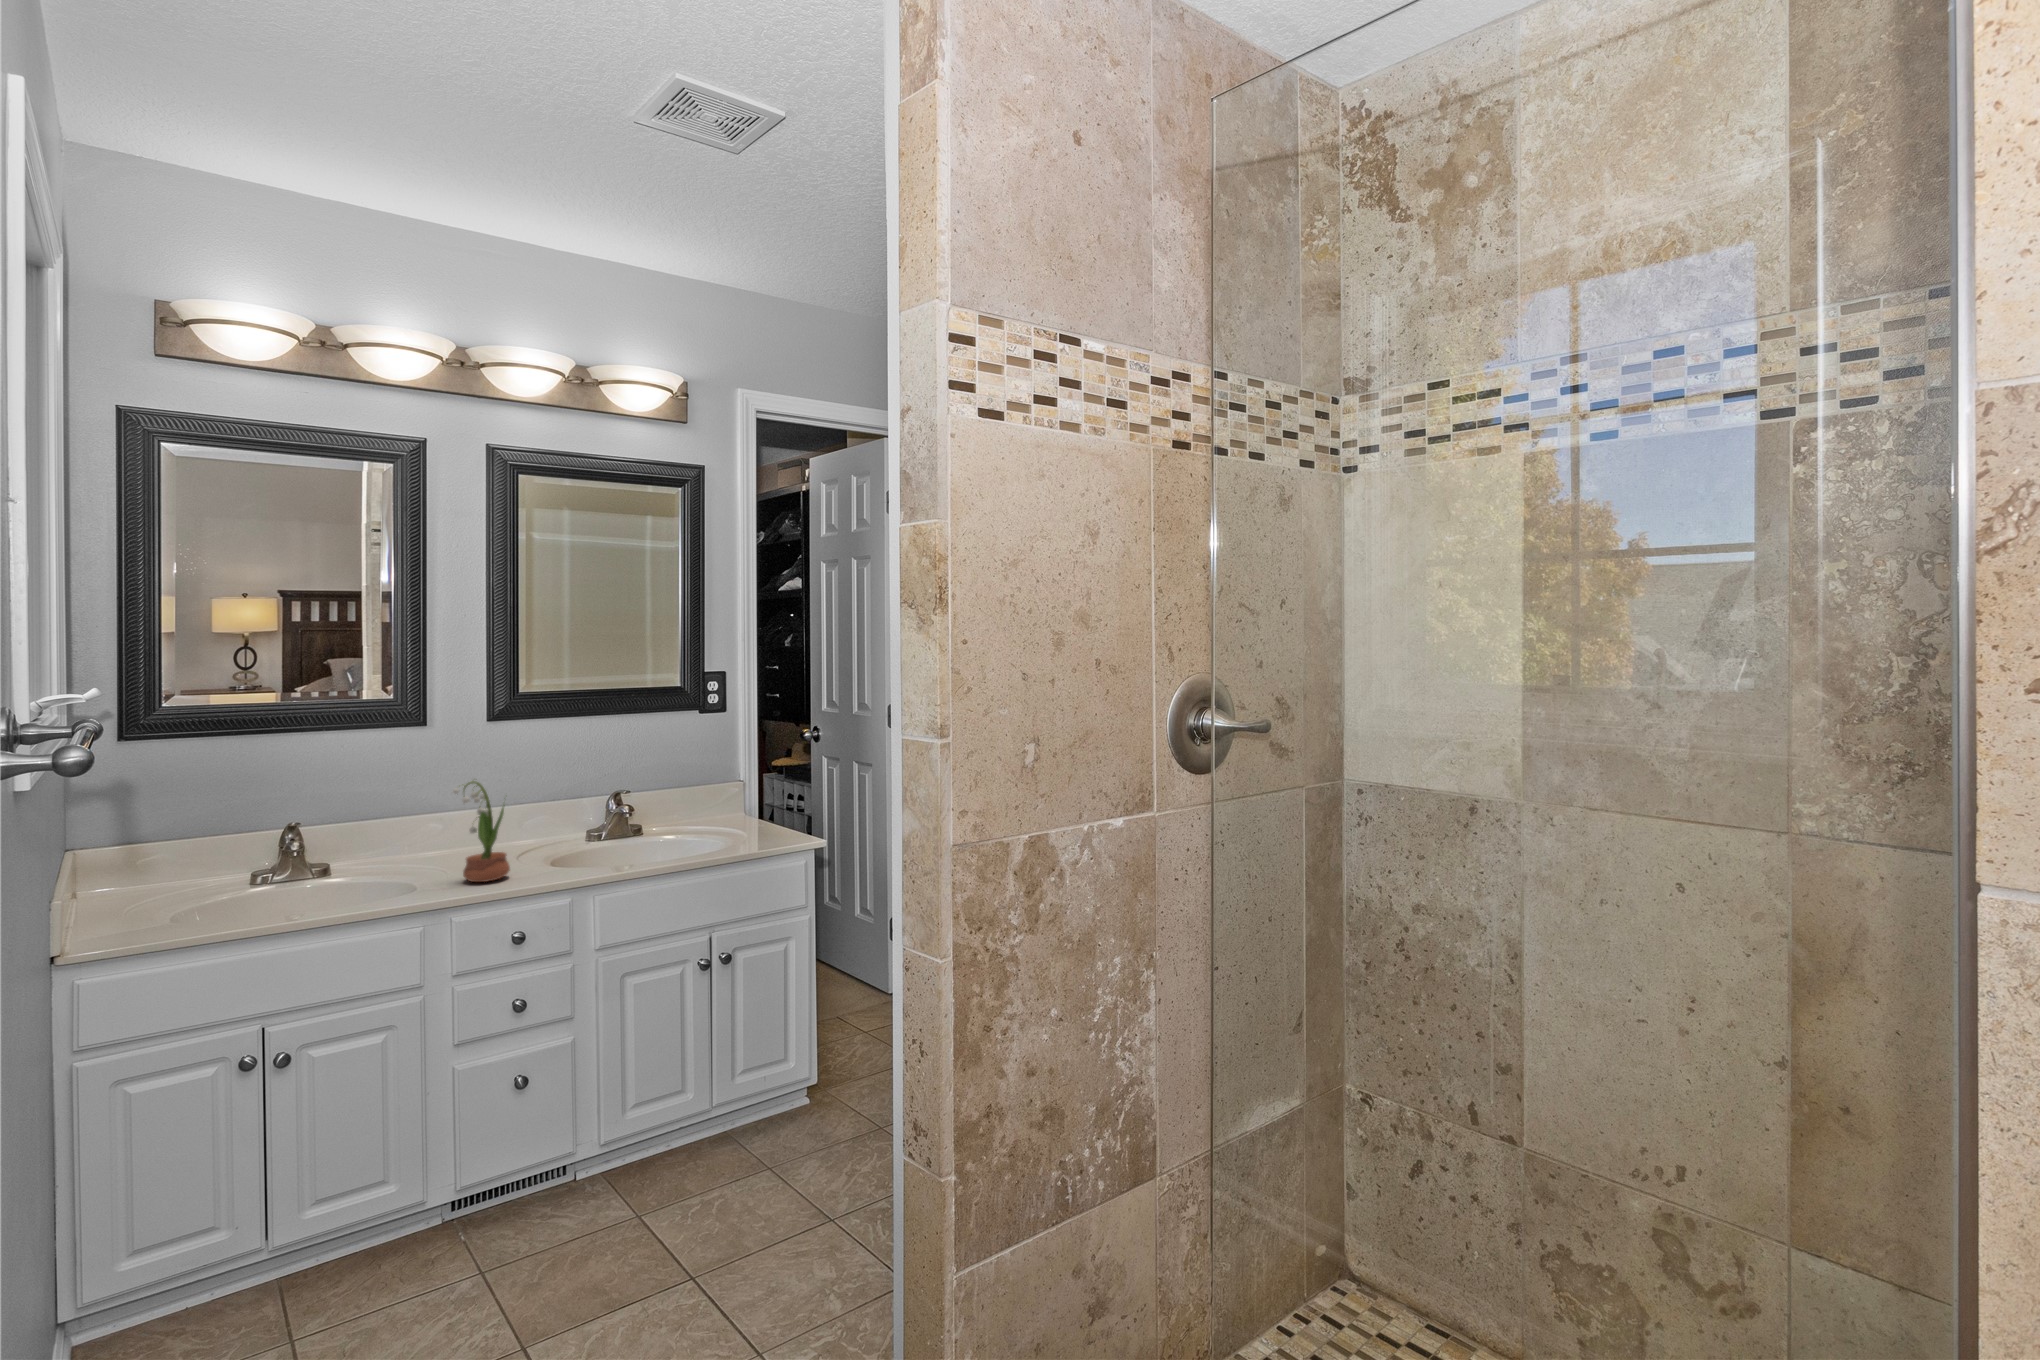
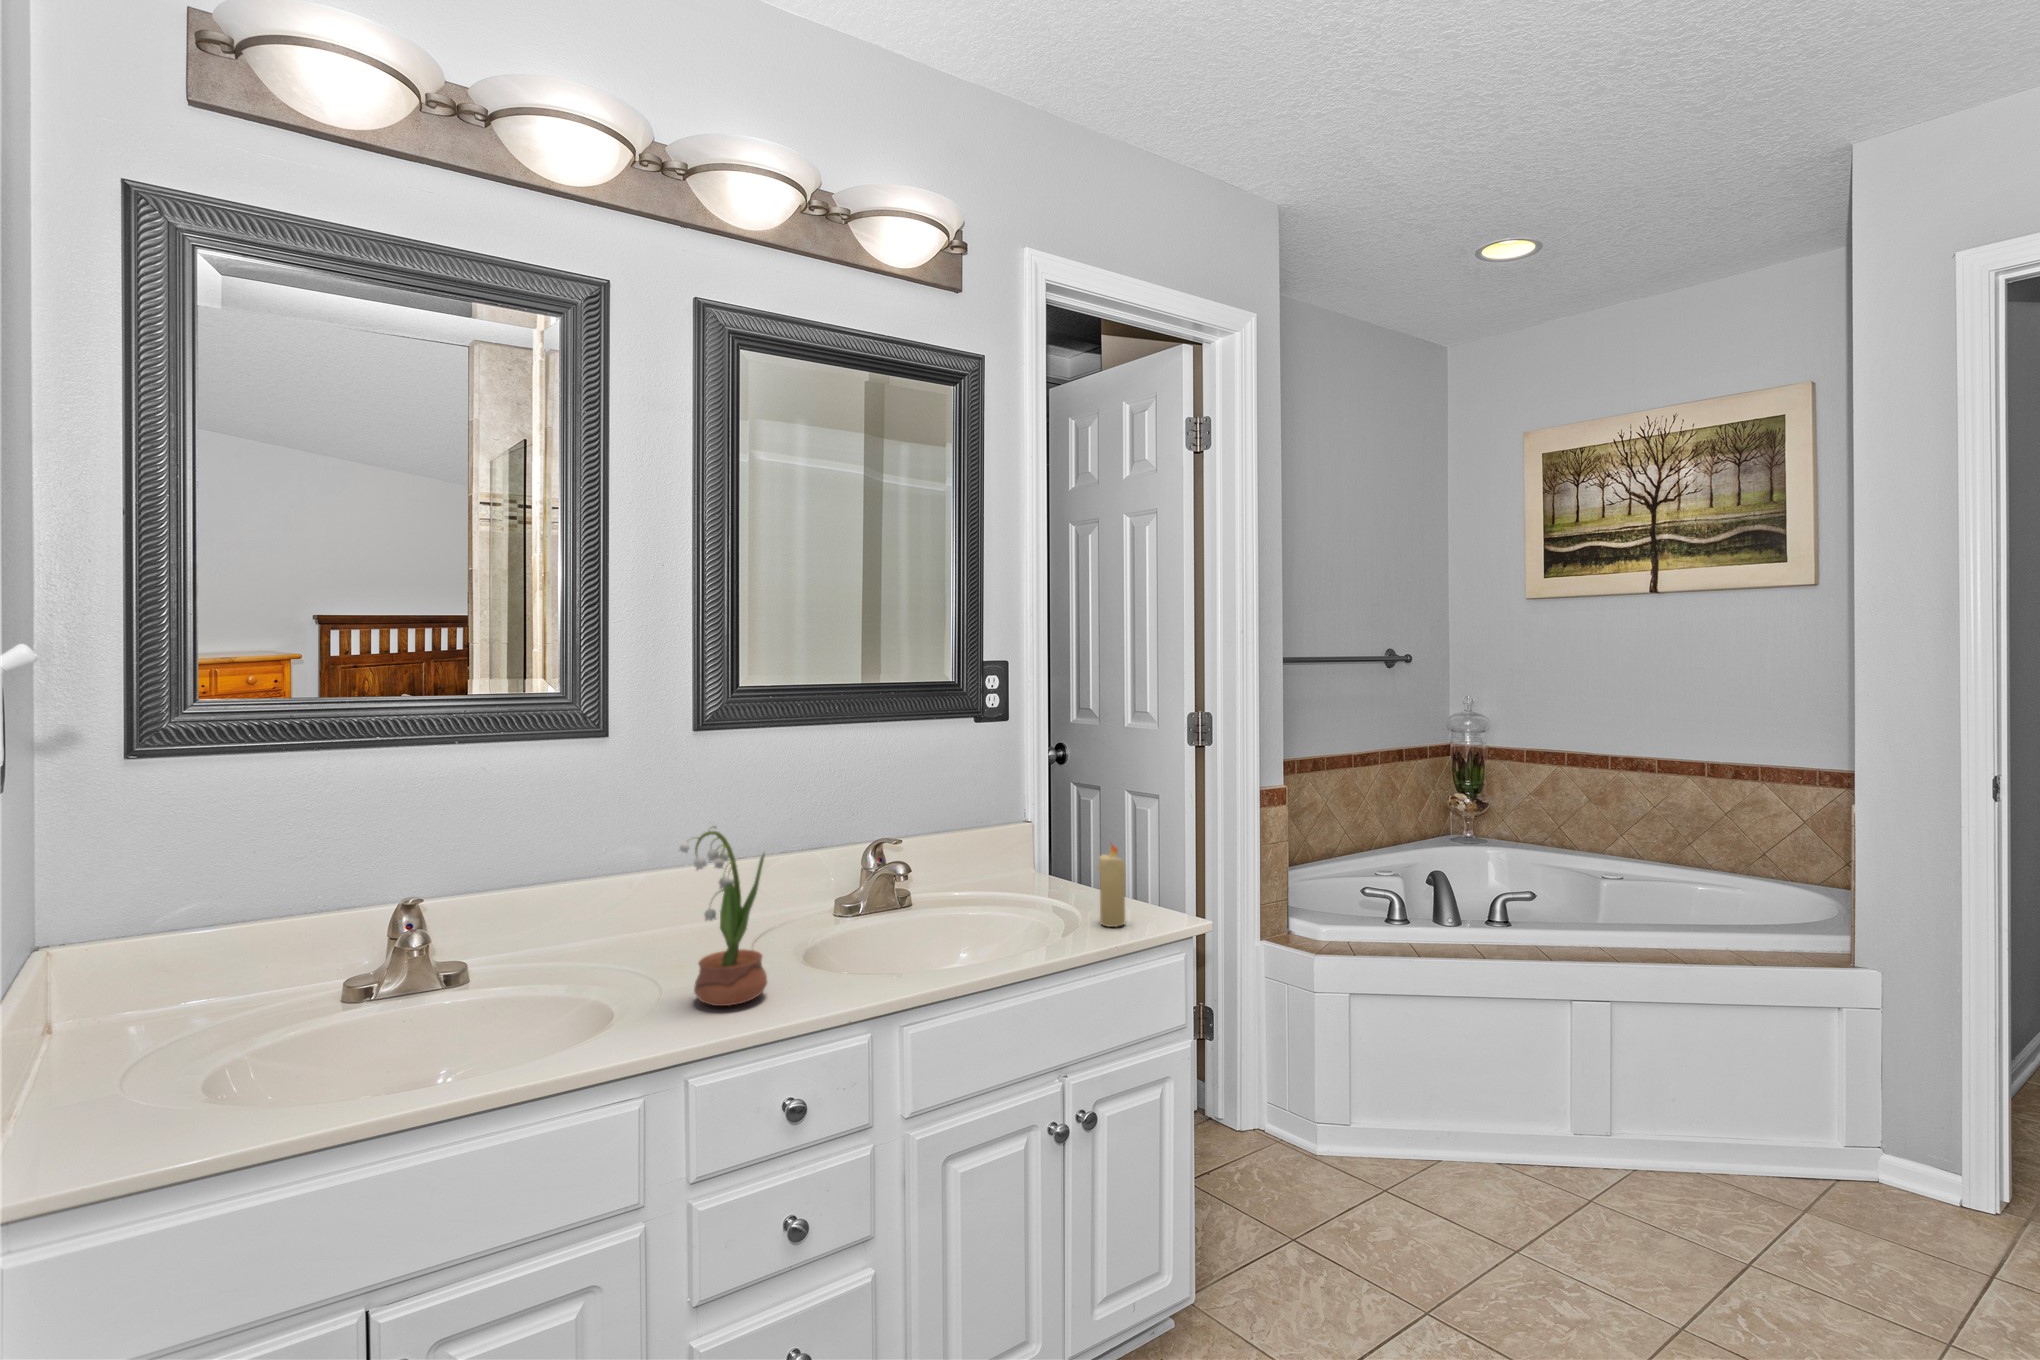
candle: none [754,791,773,845] -> present [1098,845,1125,927]

